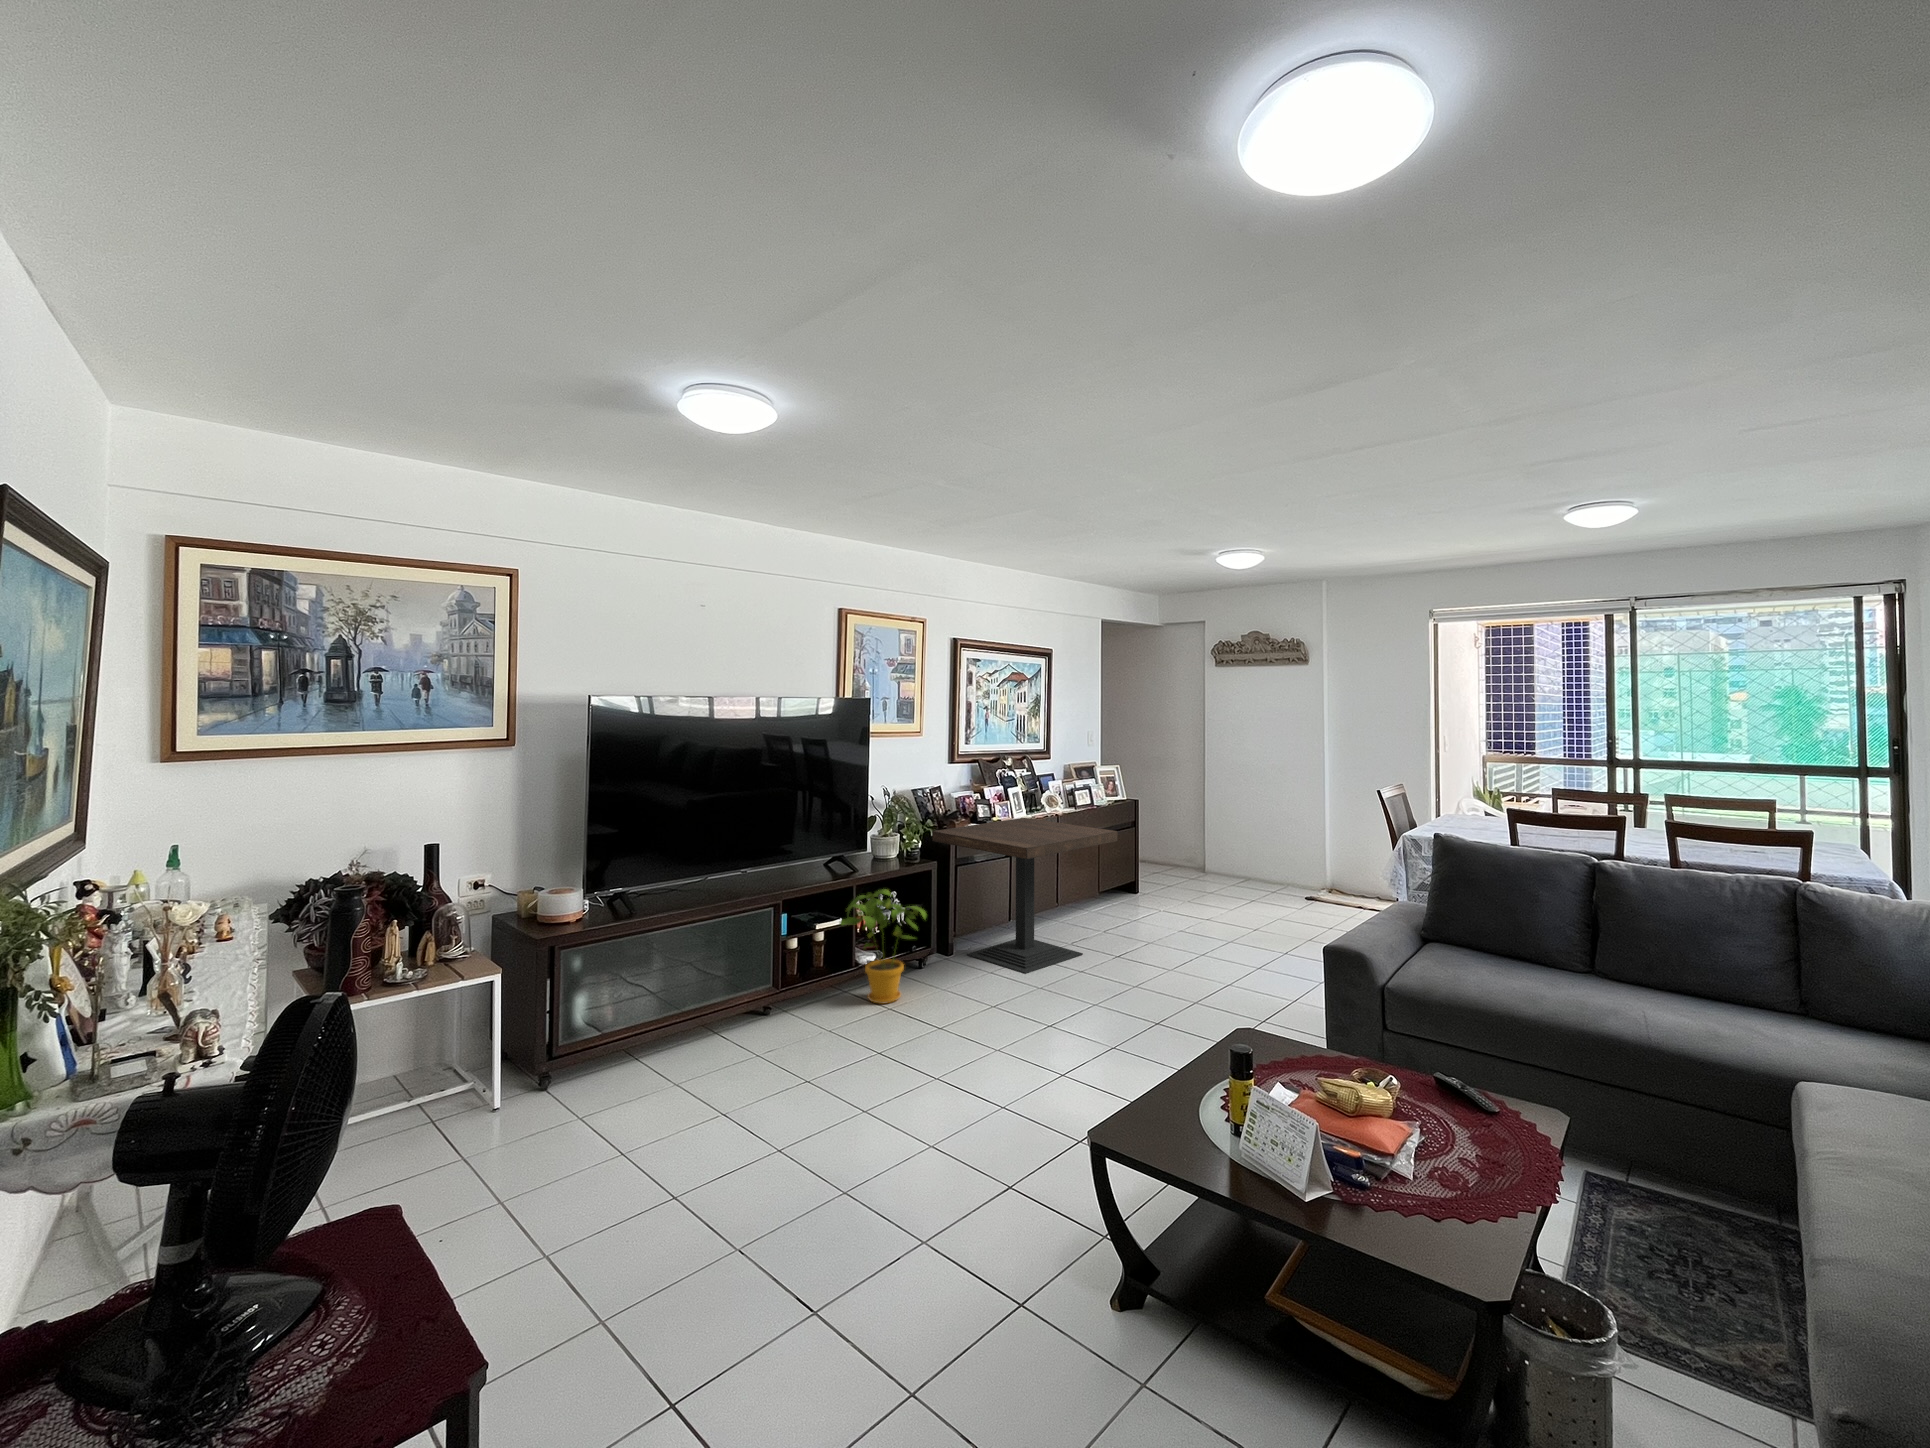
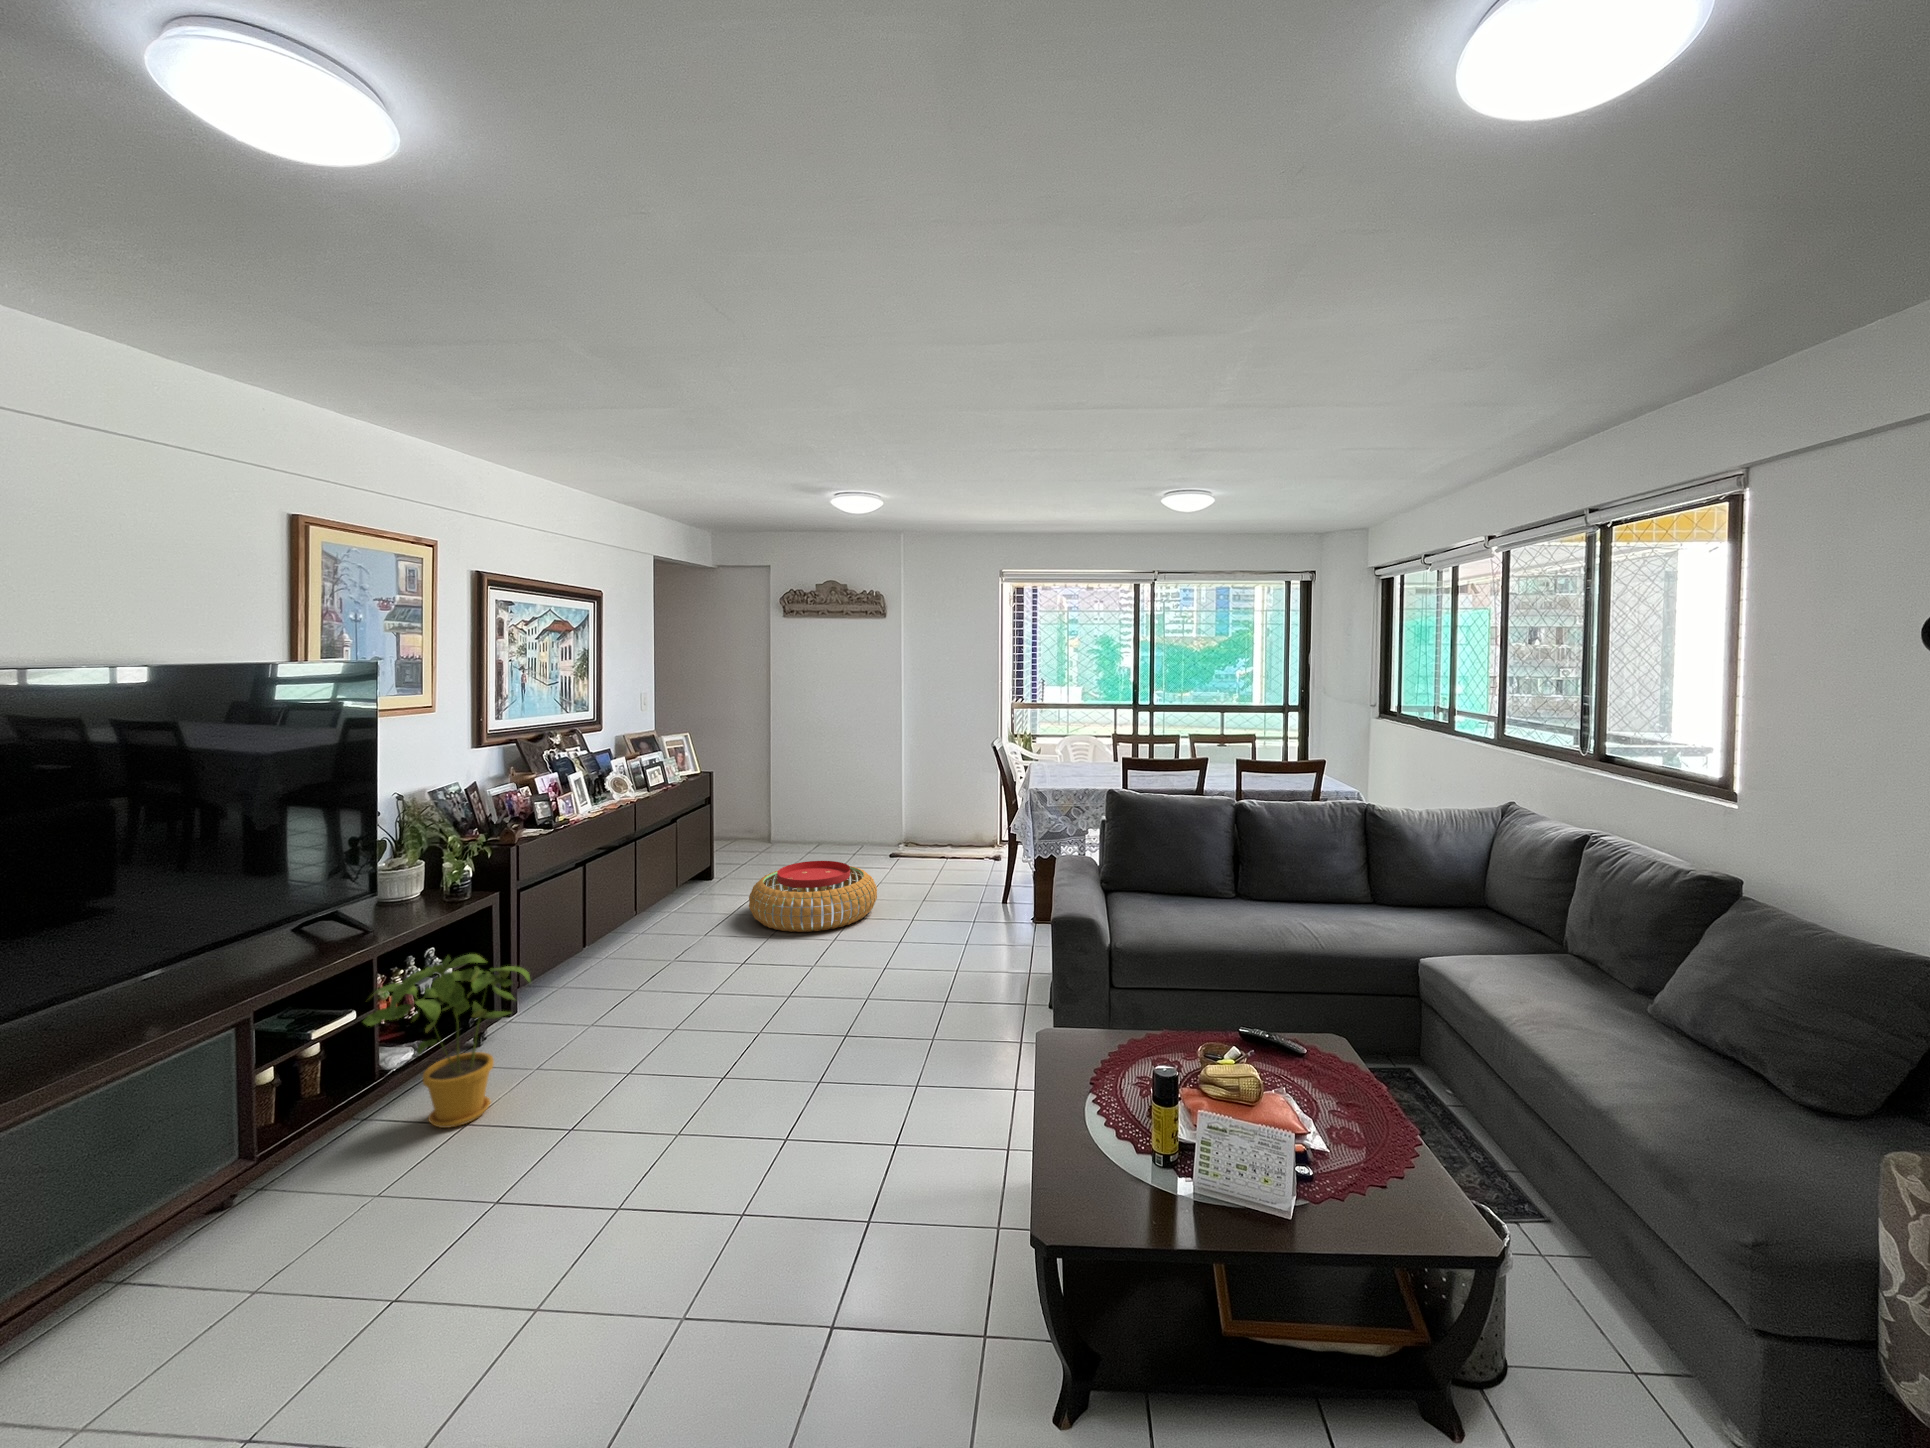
side table: present [932,818,1118,974] -> none [487,811,750,1014]
pouf: none [1137,886,1251,948] -> present [749,861,877,932]

